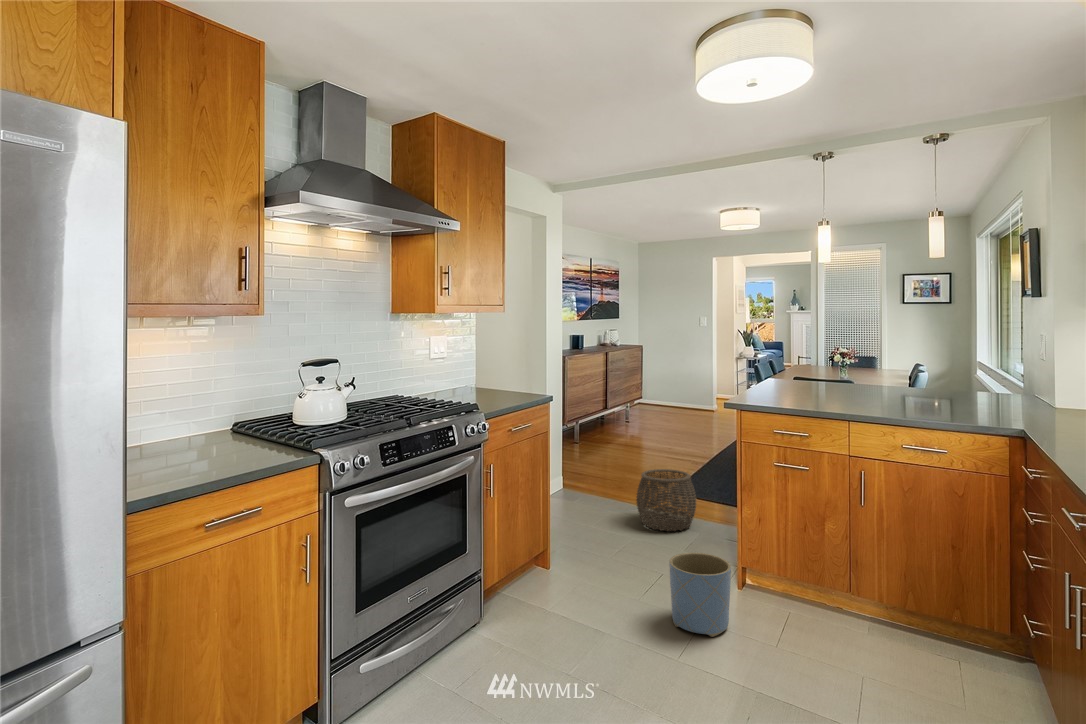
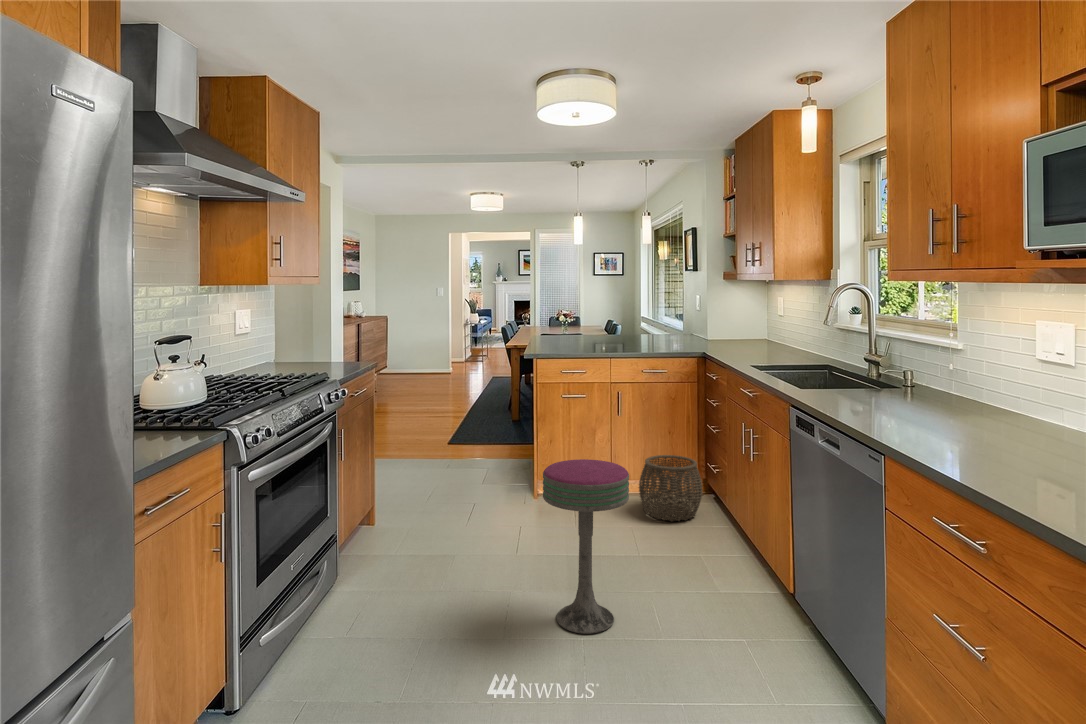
bar stool: none [543,464,626,635] -> present [543,459,629,634]
planter: present [669,553,731,637] -> none [672,551,735,636]

